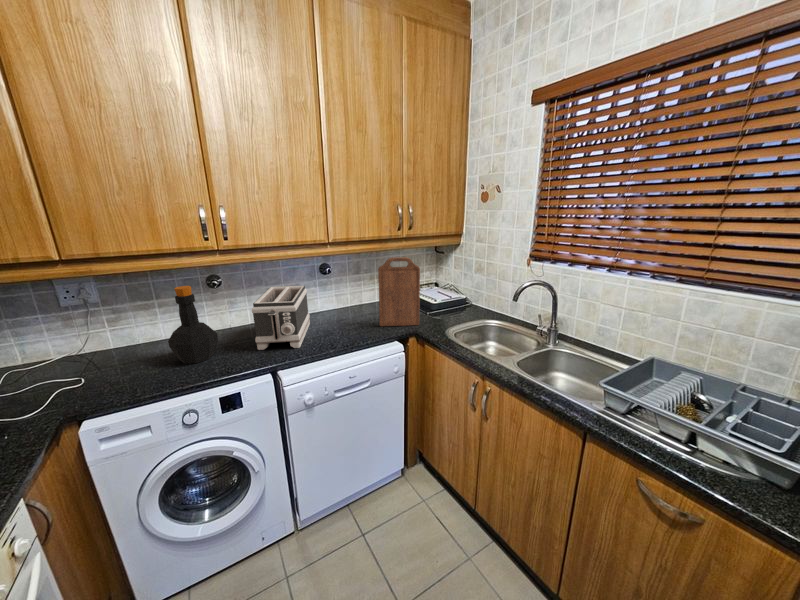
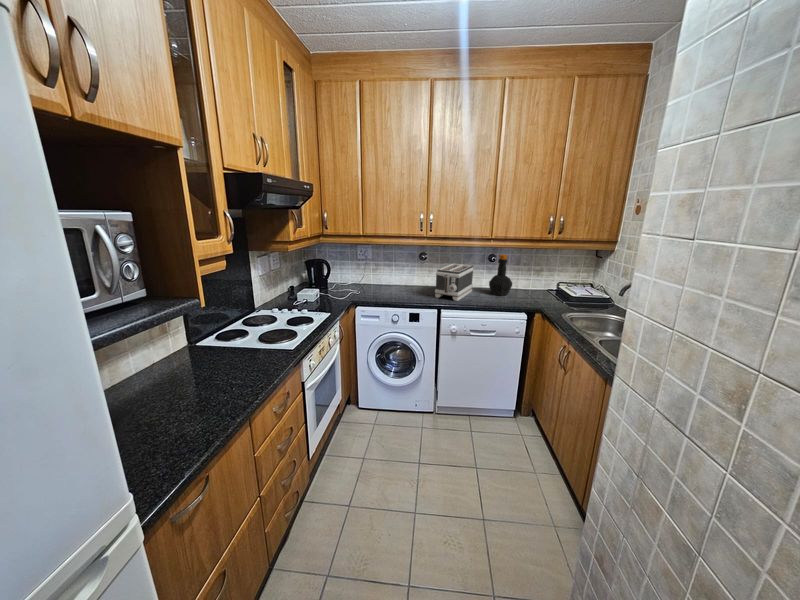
cutting board: present [378,257,420,326] -> none [517,253,554,307]
bottle: present [168,286,218,364] -> present [489,255,512,296]

